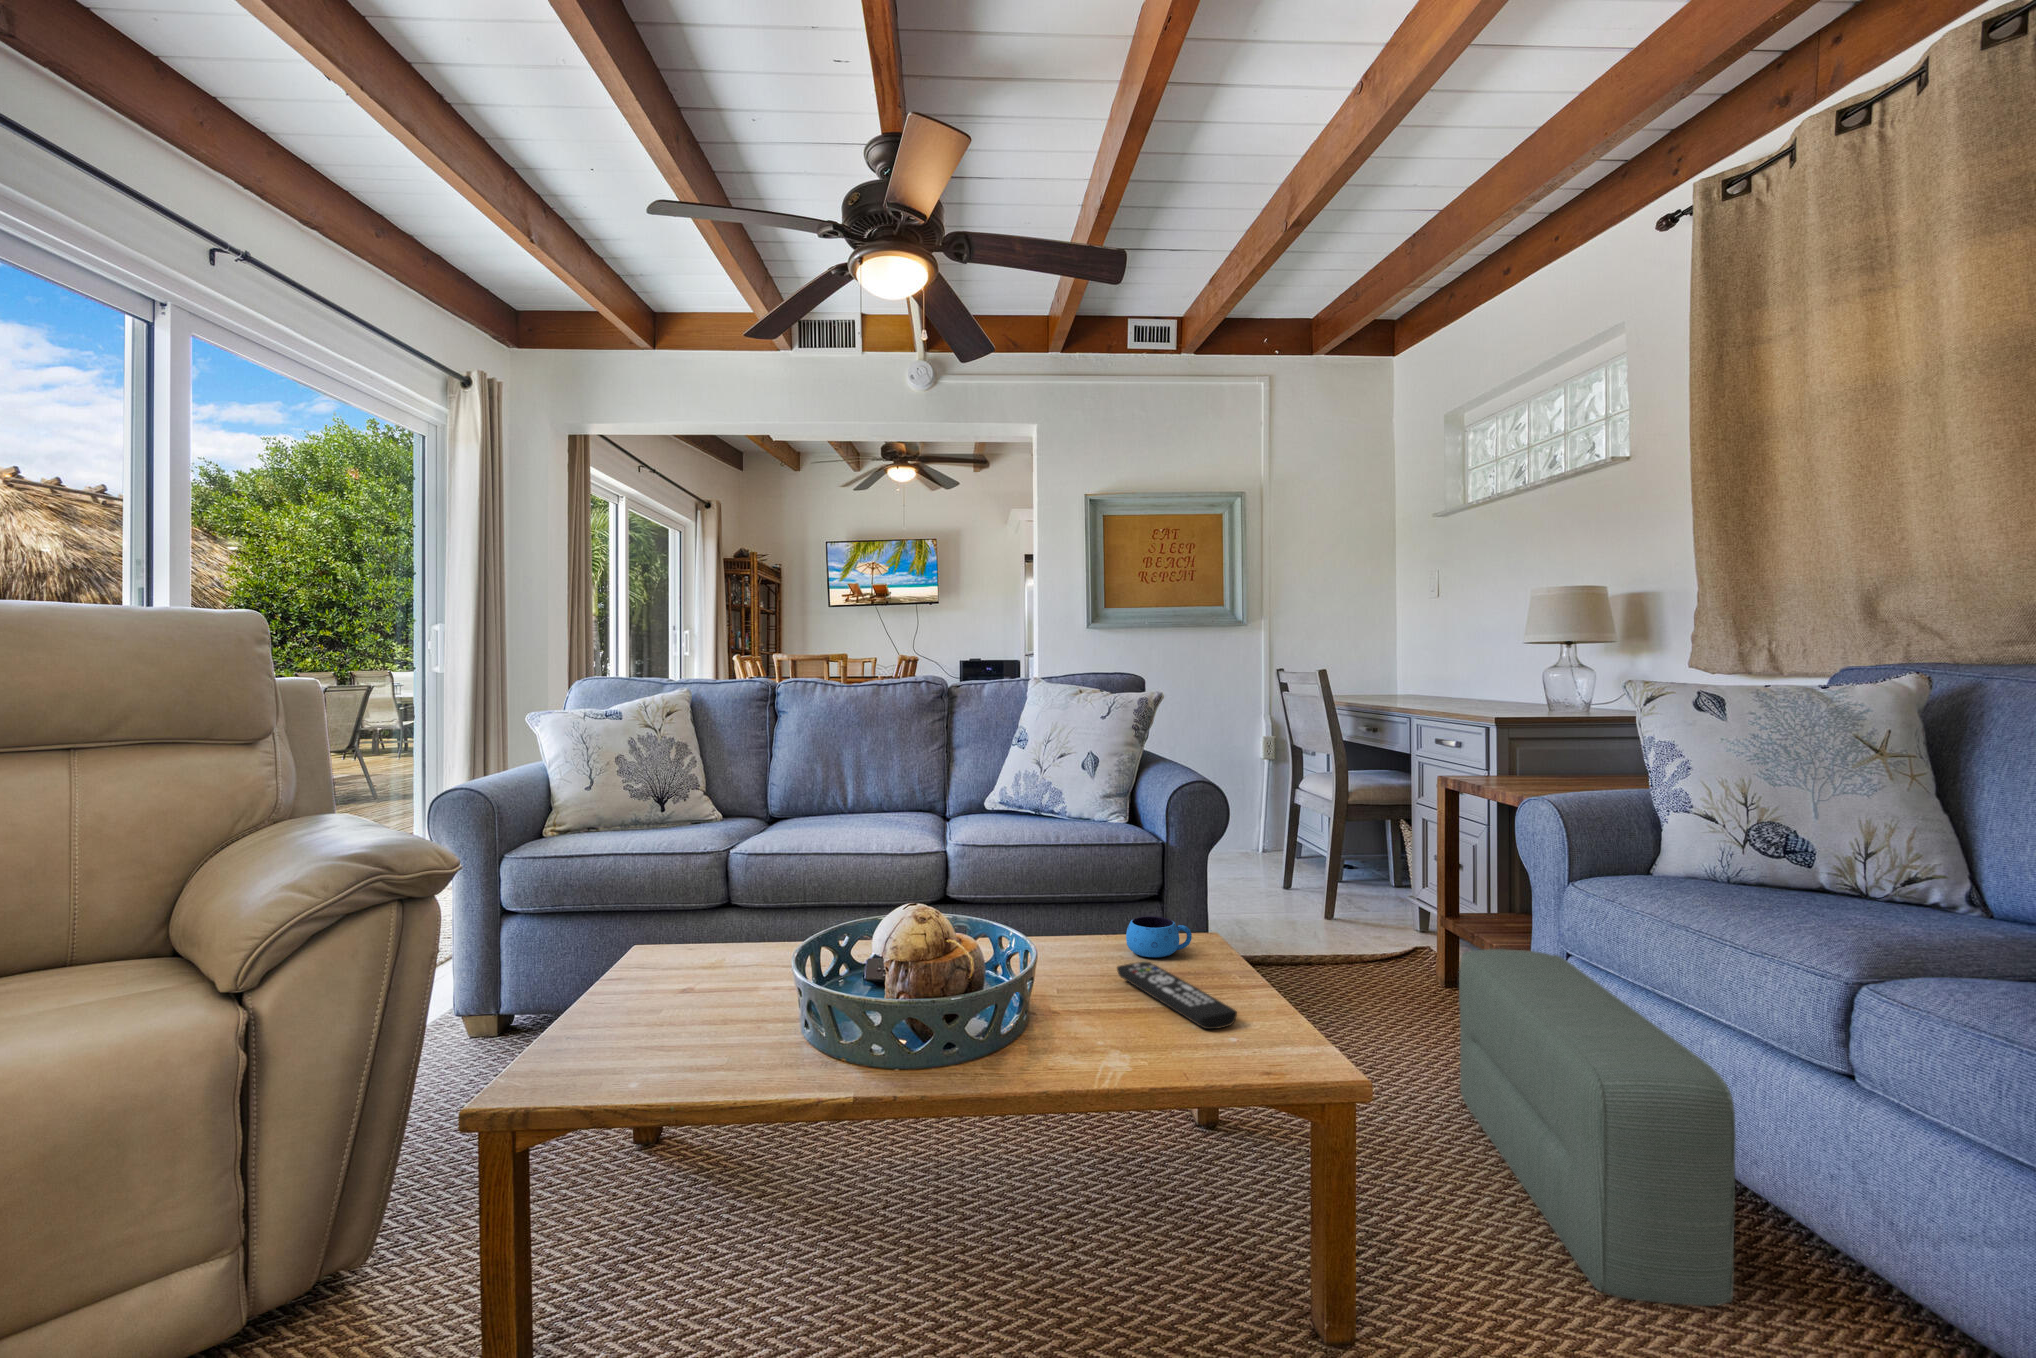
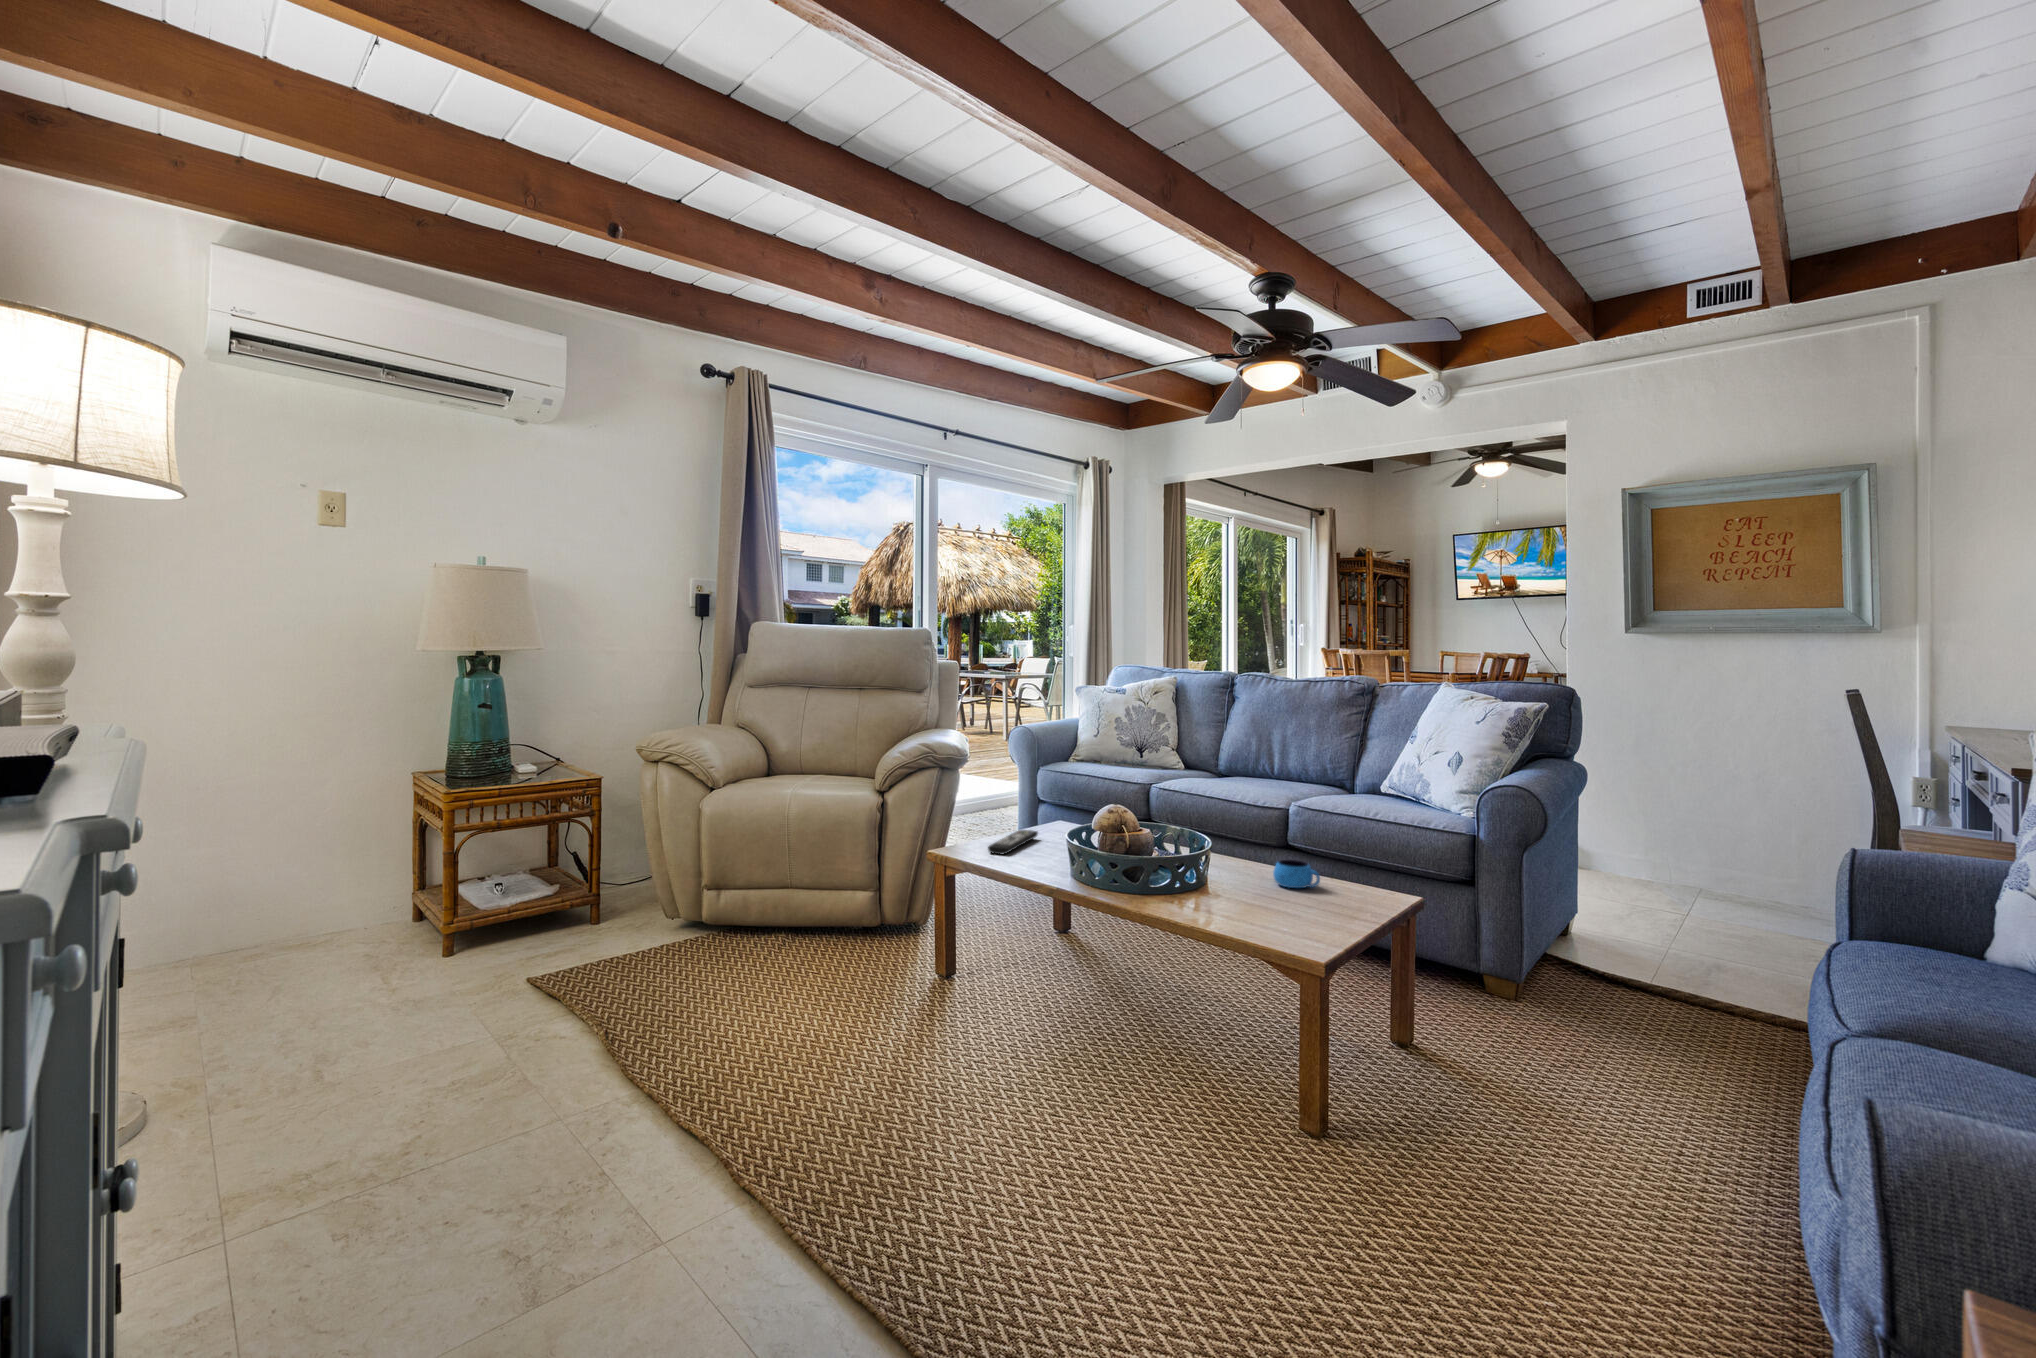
pouf: present [1459,949,1736,1306] -> none [1486,961,1733,1254]
remote control: present [1117,962,1237,1029] -> present [988,830,1038,854]

